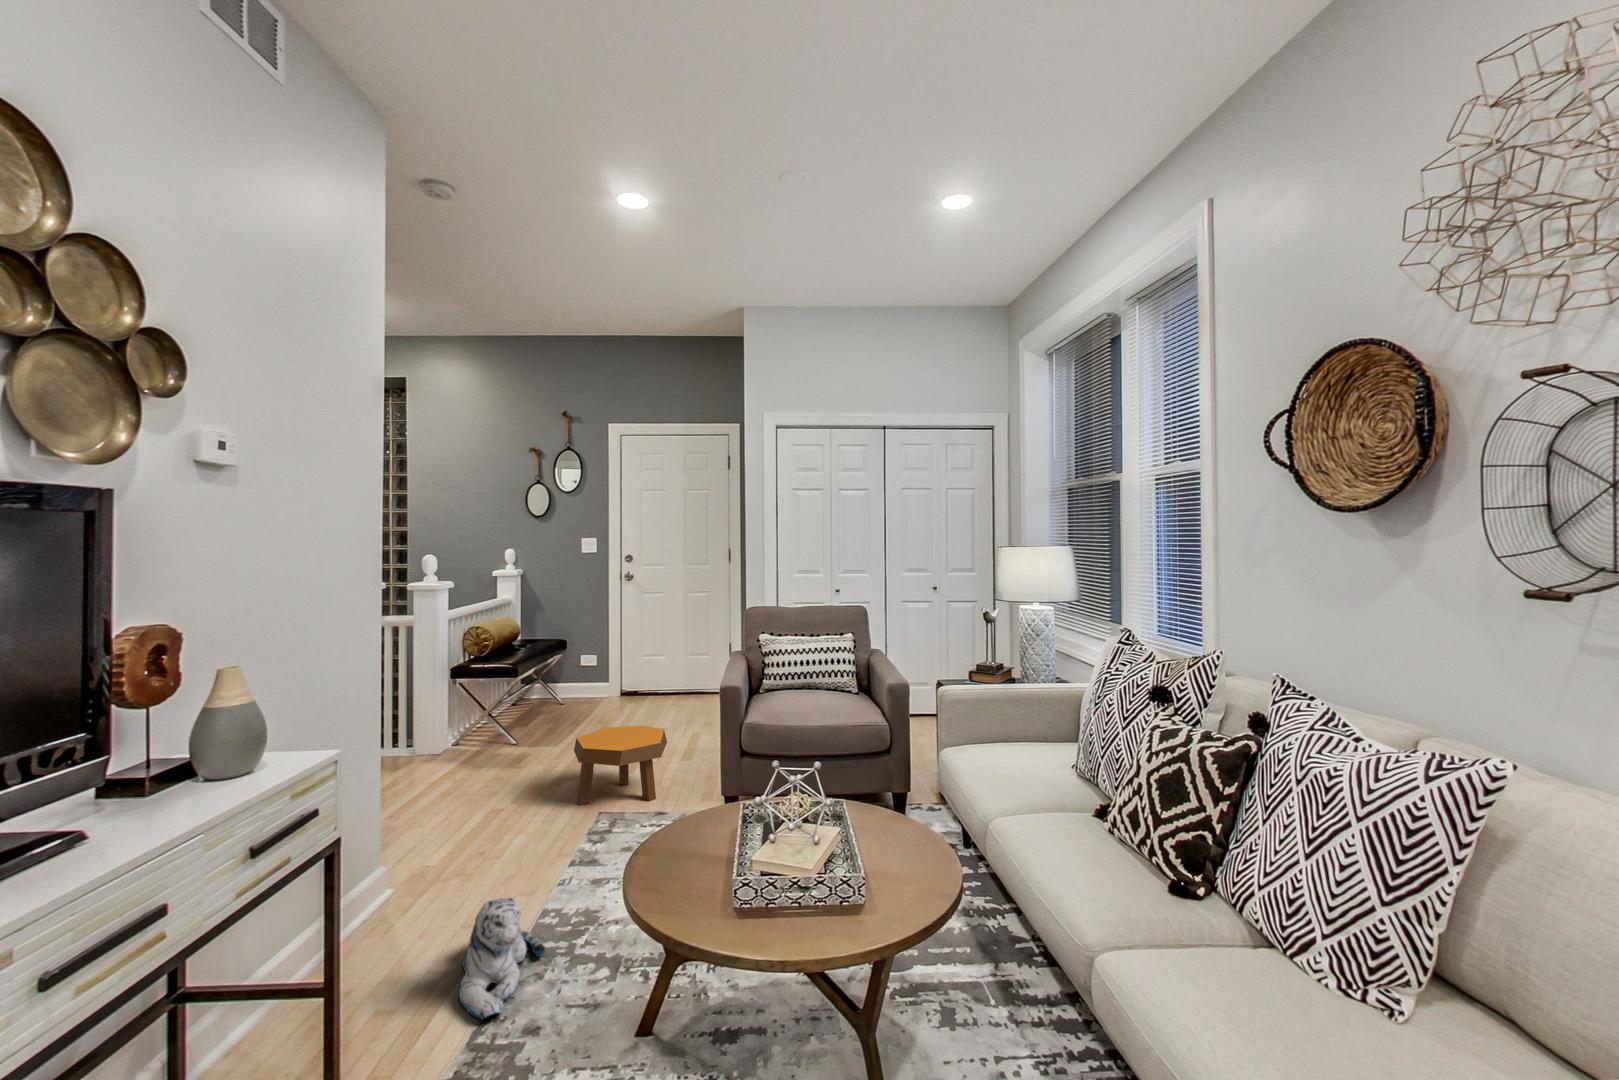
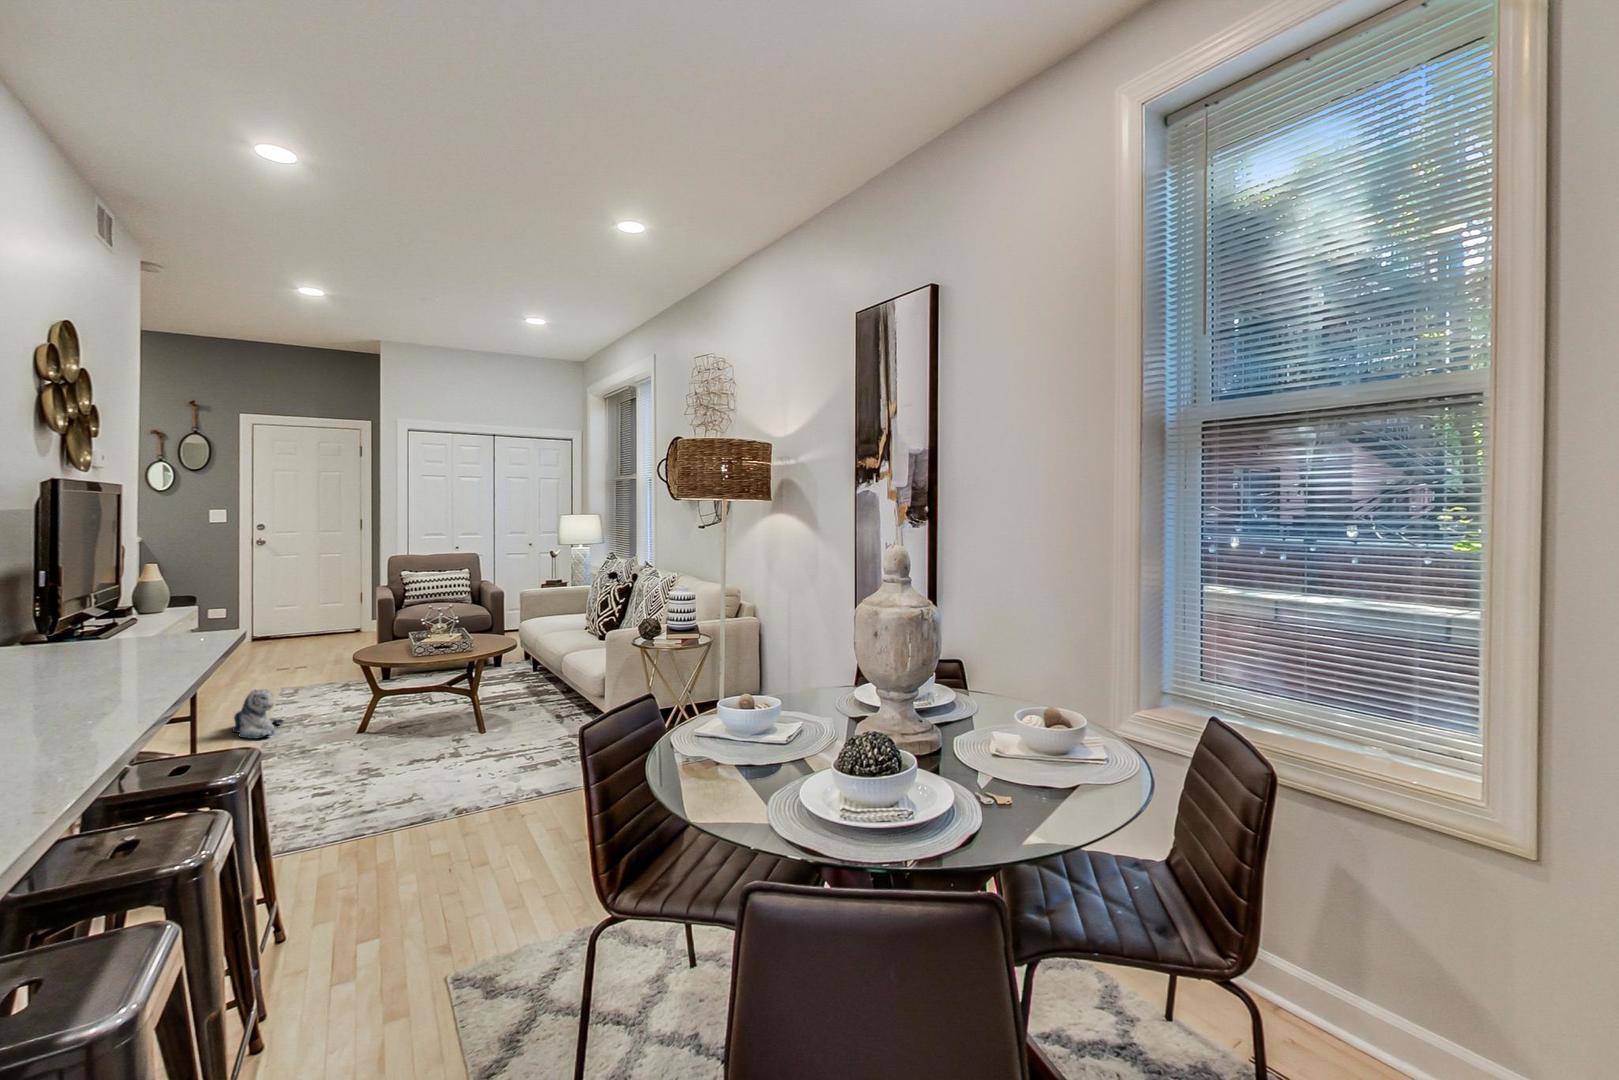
footstool: present [574,725,667,805] -> none [252,638,327,687]

